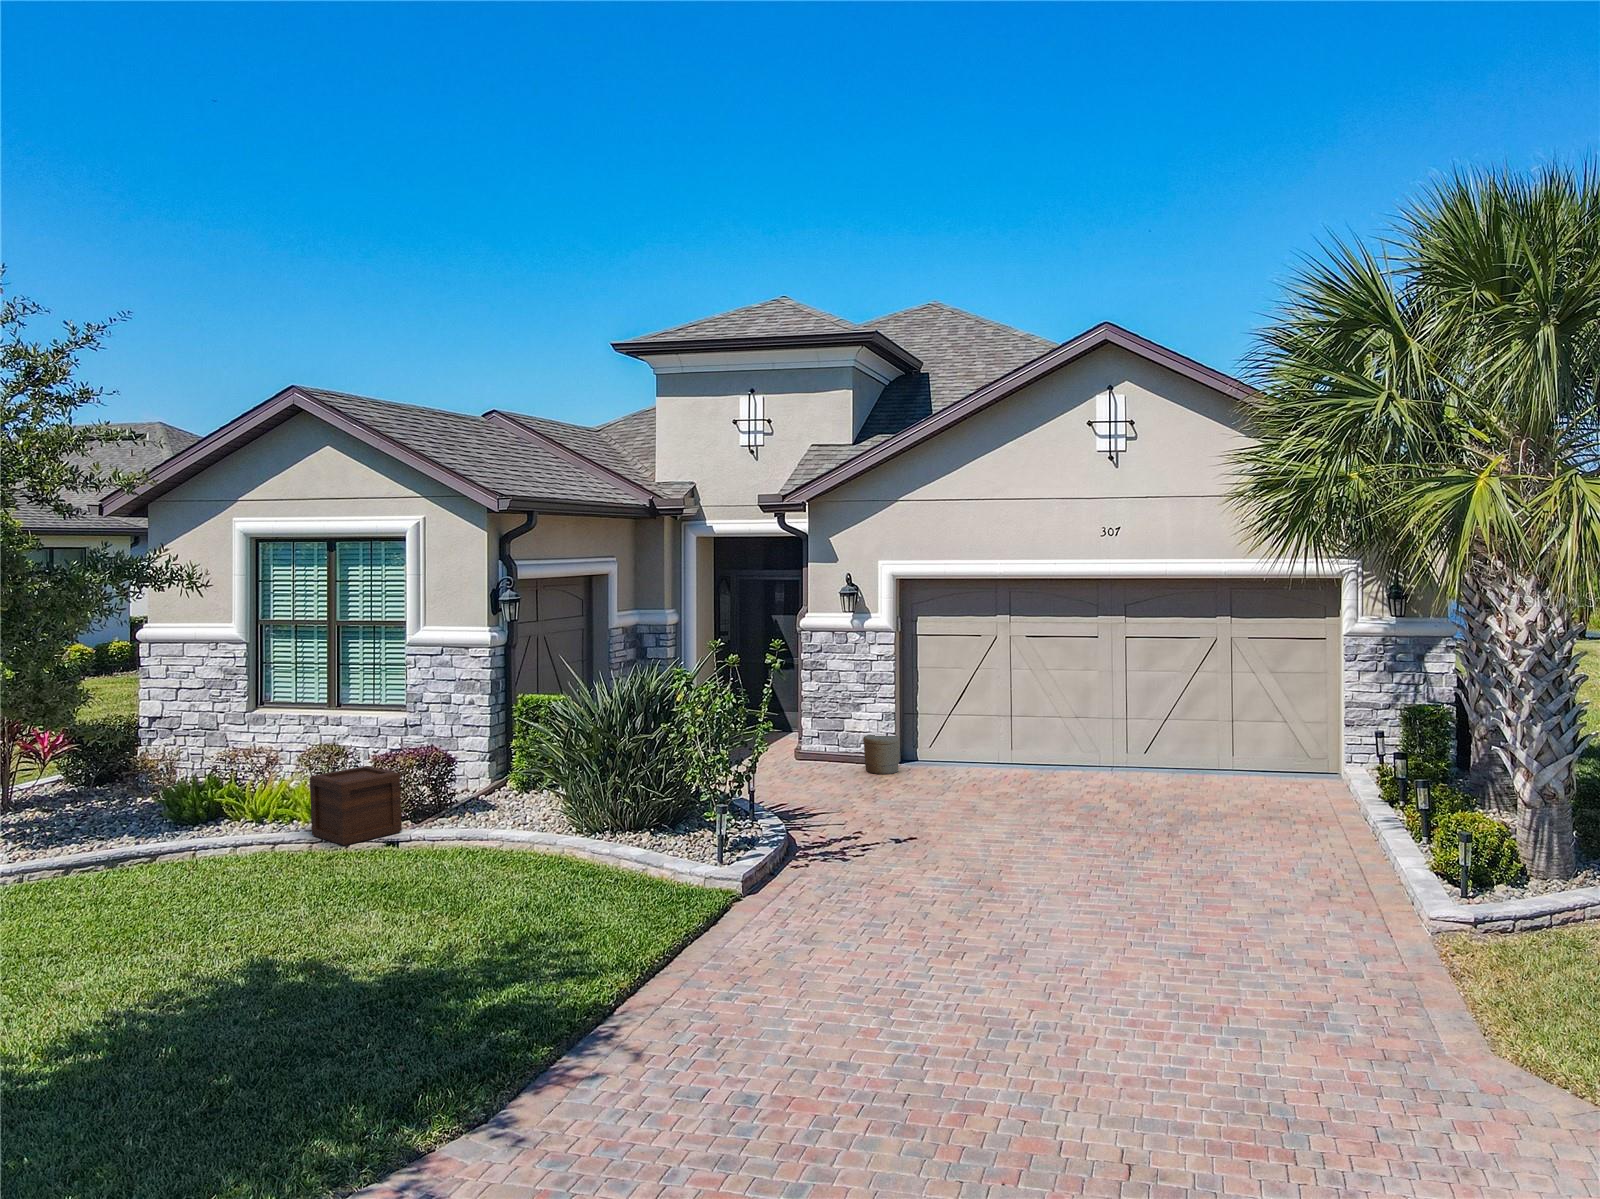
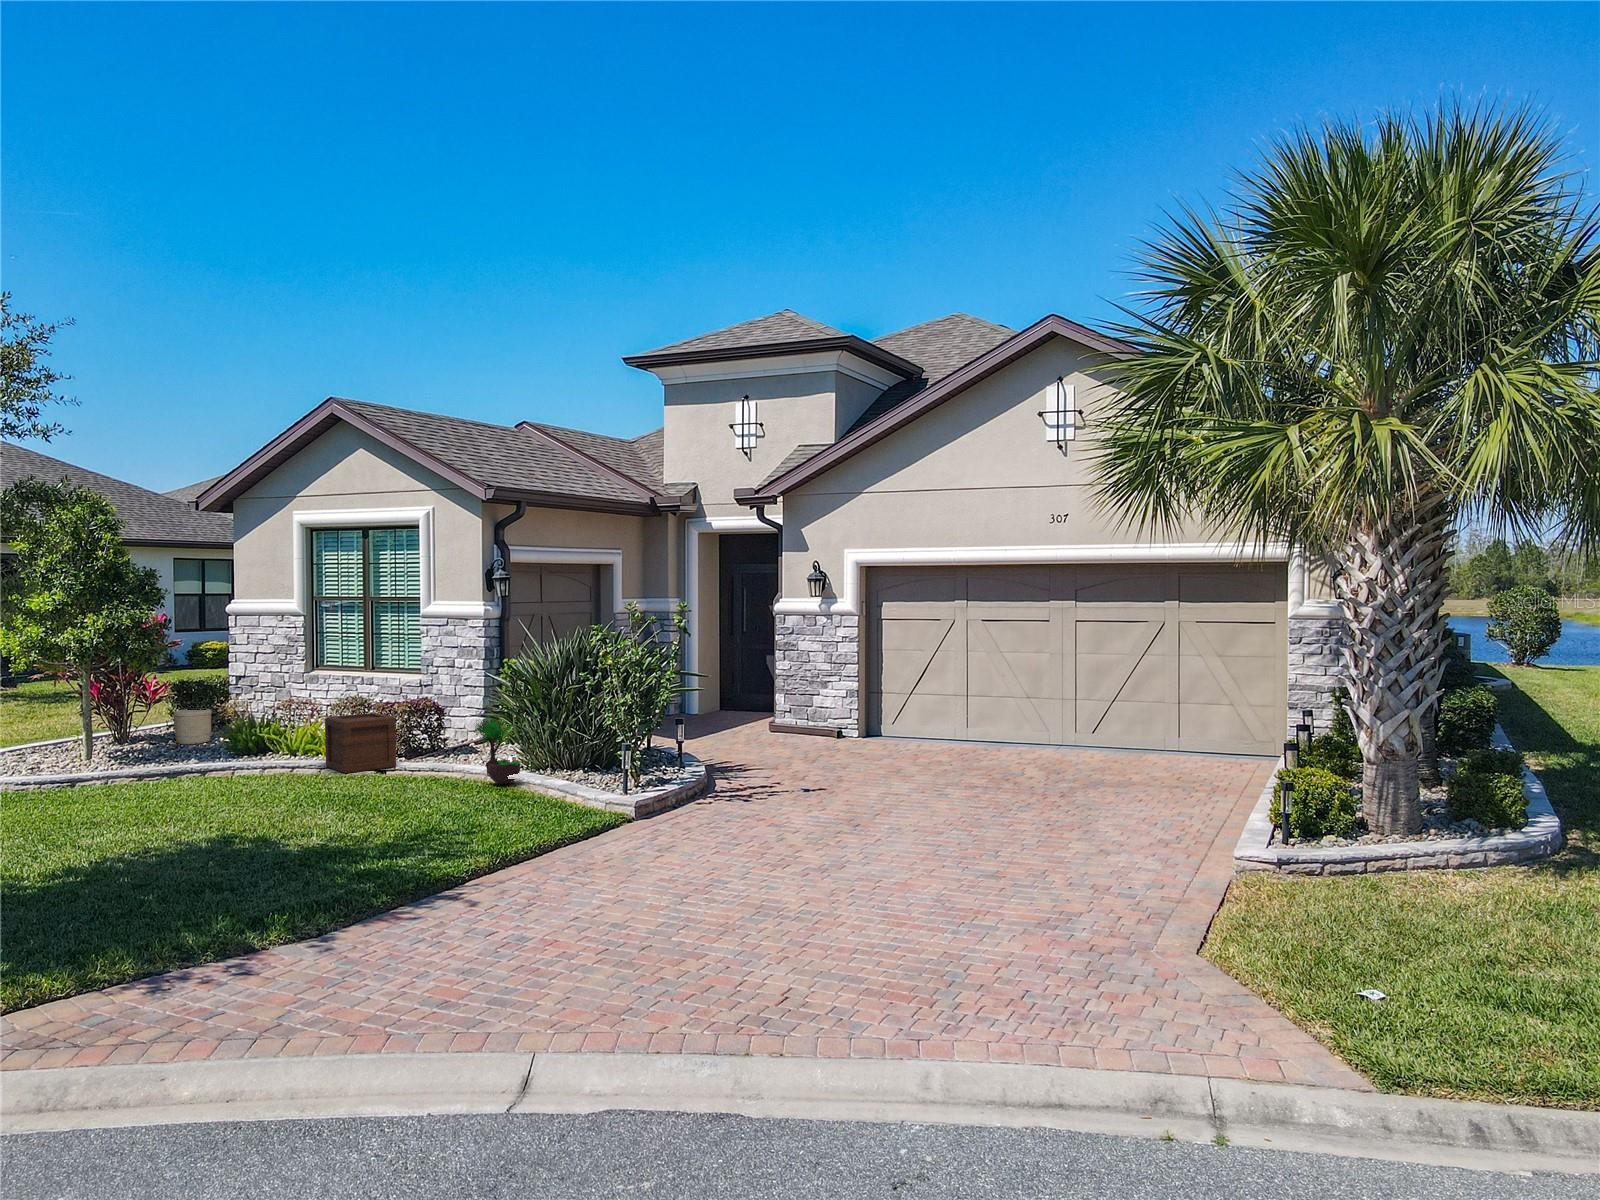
woven basket: present [863,735,899,774] -> present [174,709,212,744]
potted tree: none [515,768,574,855] -> present [474,716,520,784]

